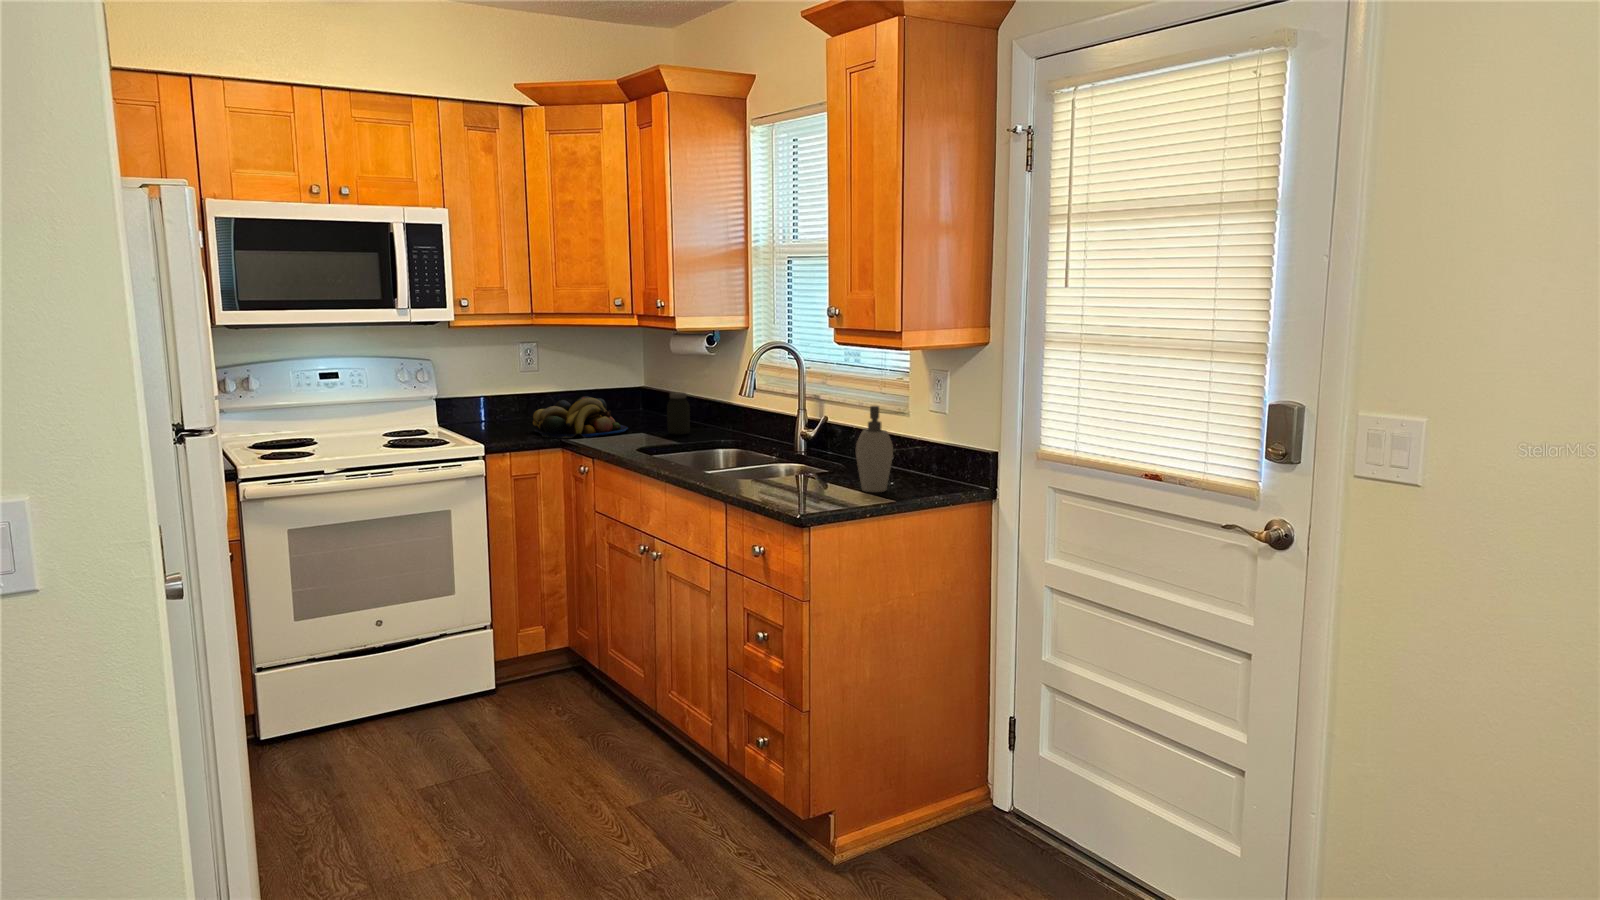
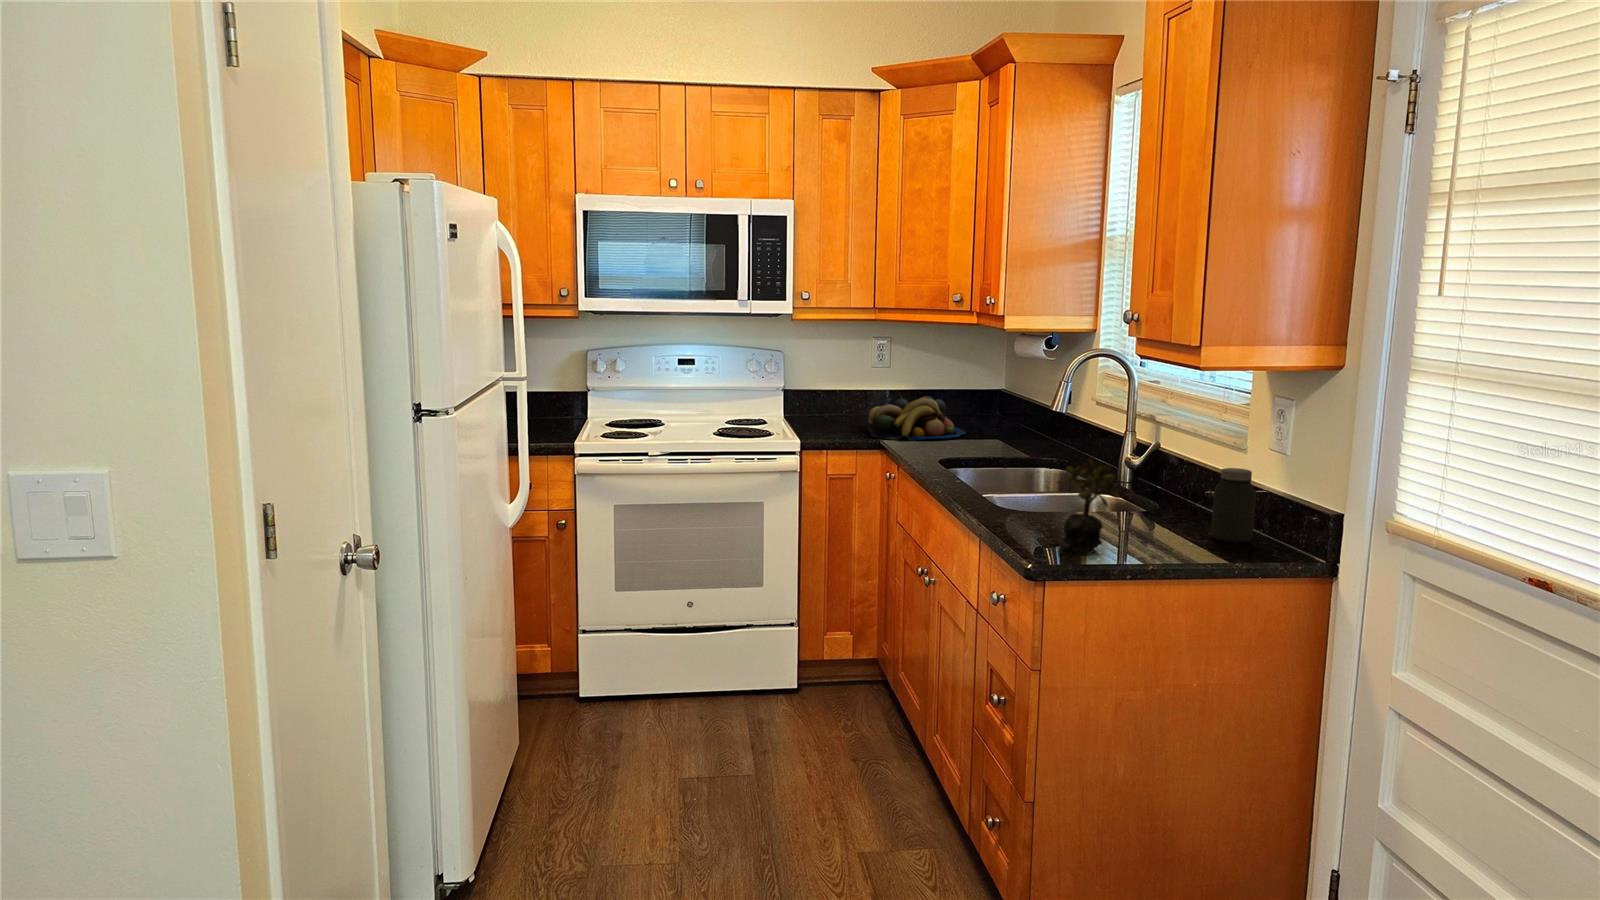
jar: present [667,392,690,435] -> present [1212,468,1256,543]
soap dispenser: present [856,406,898,492] -> none [1141,439,1206,547]
succulent plant: none [801,425,854,503] -> present [1058,458,1121,555]

